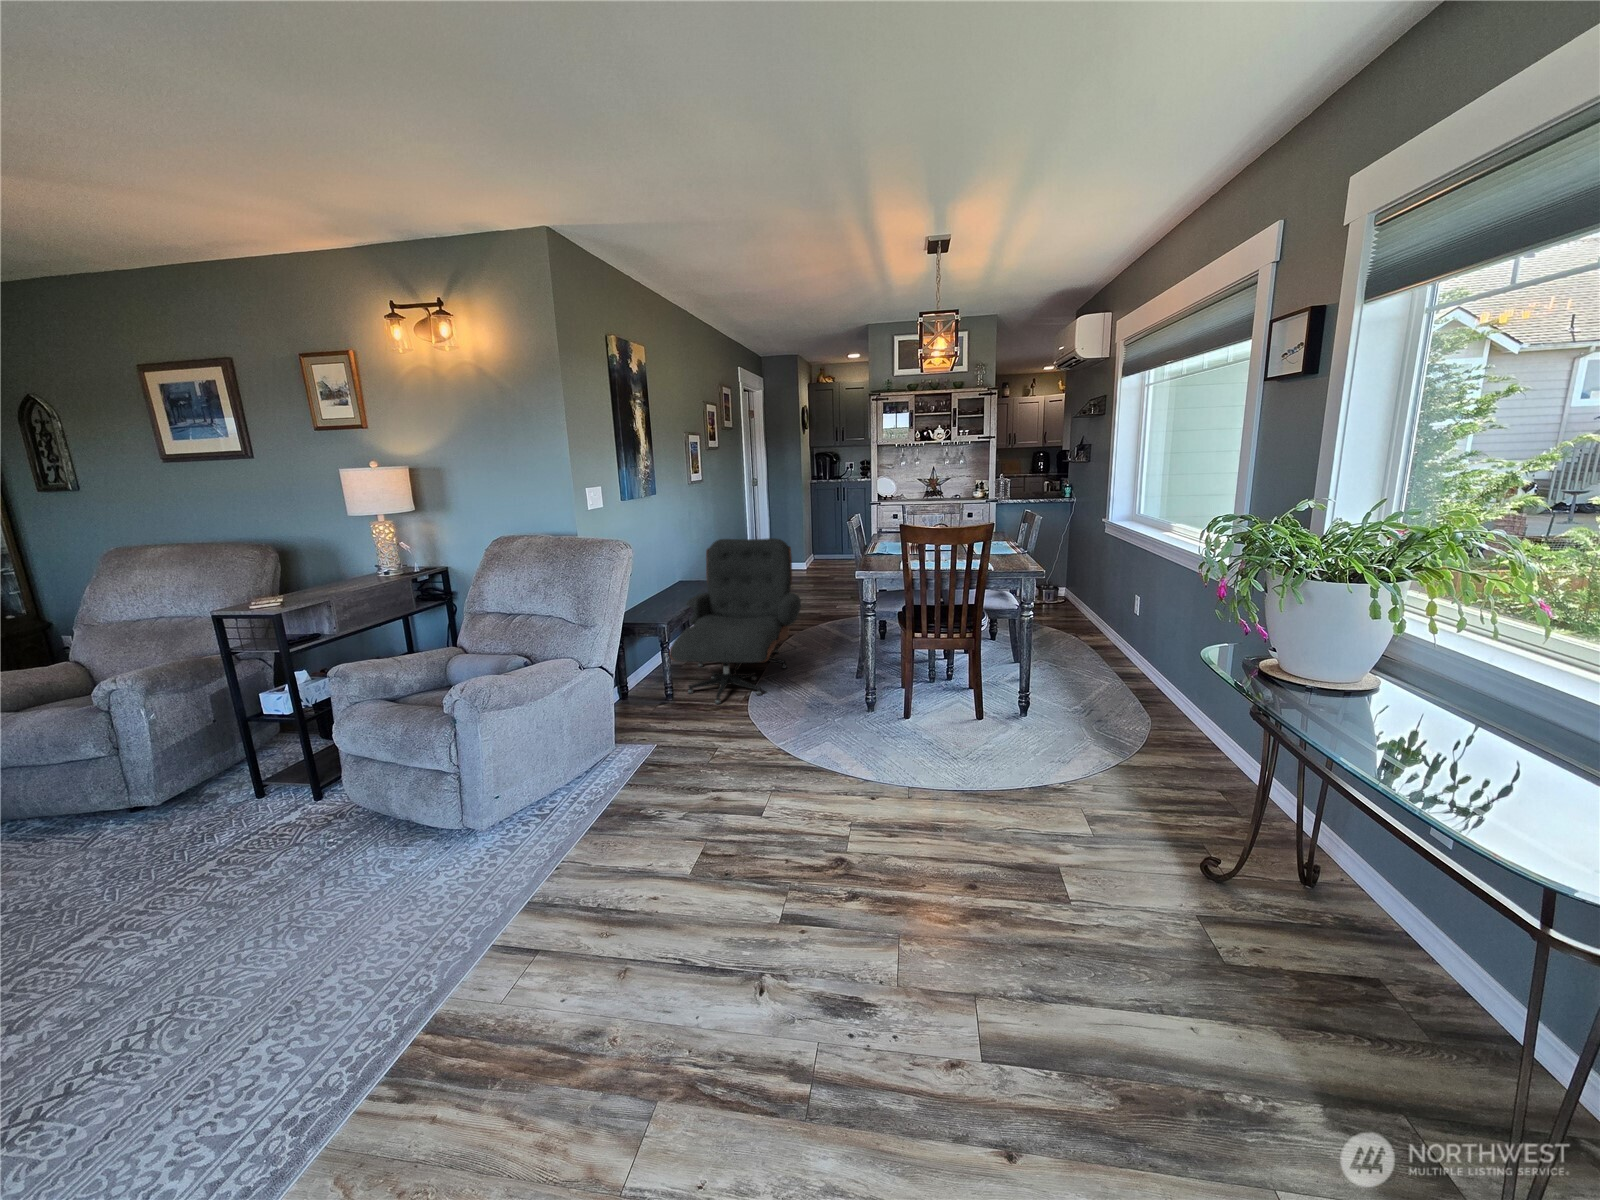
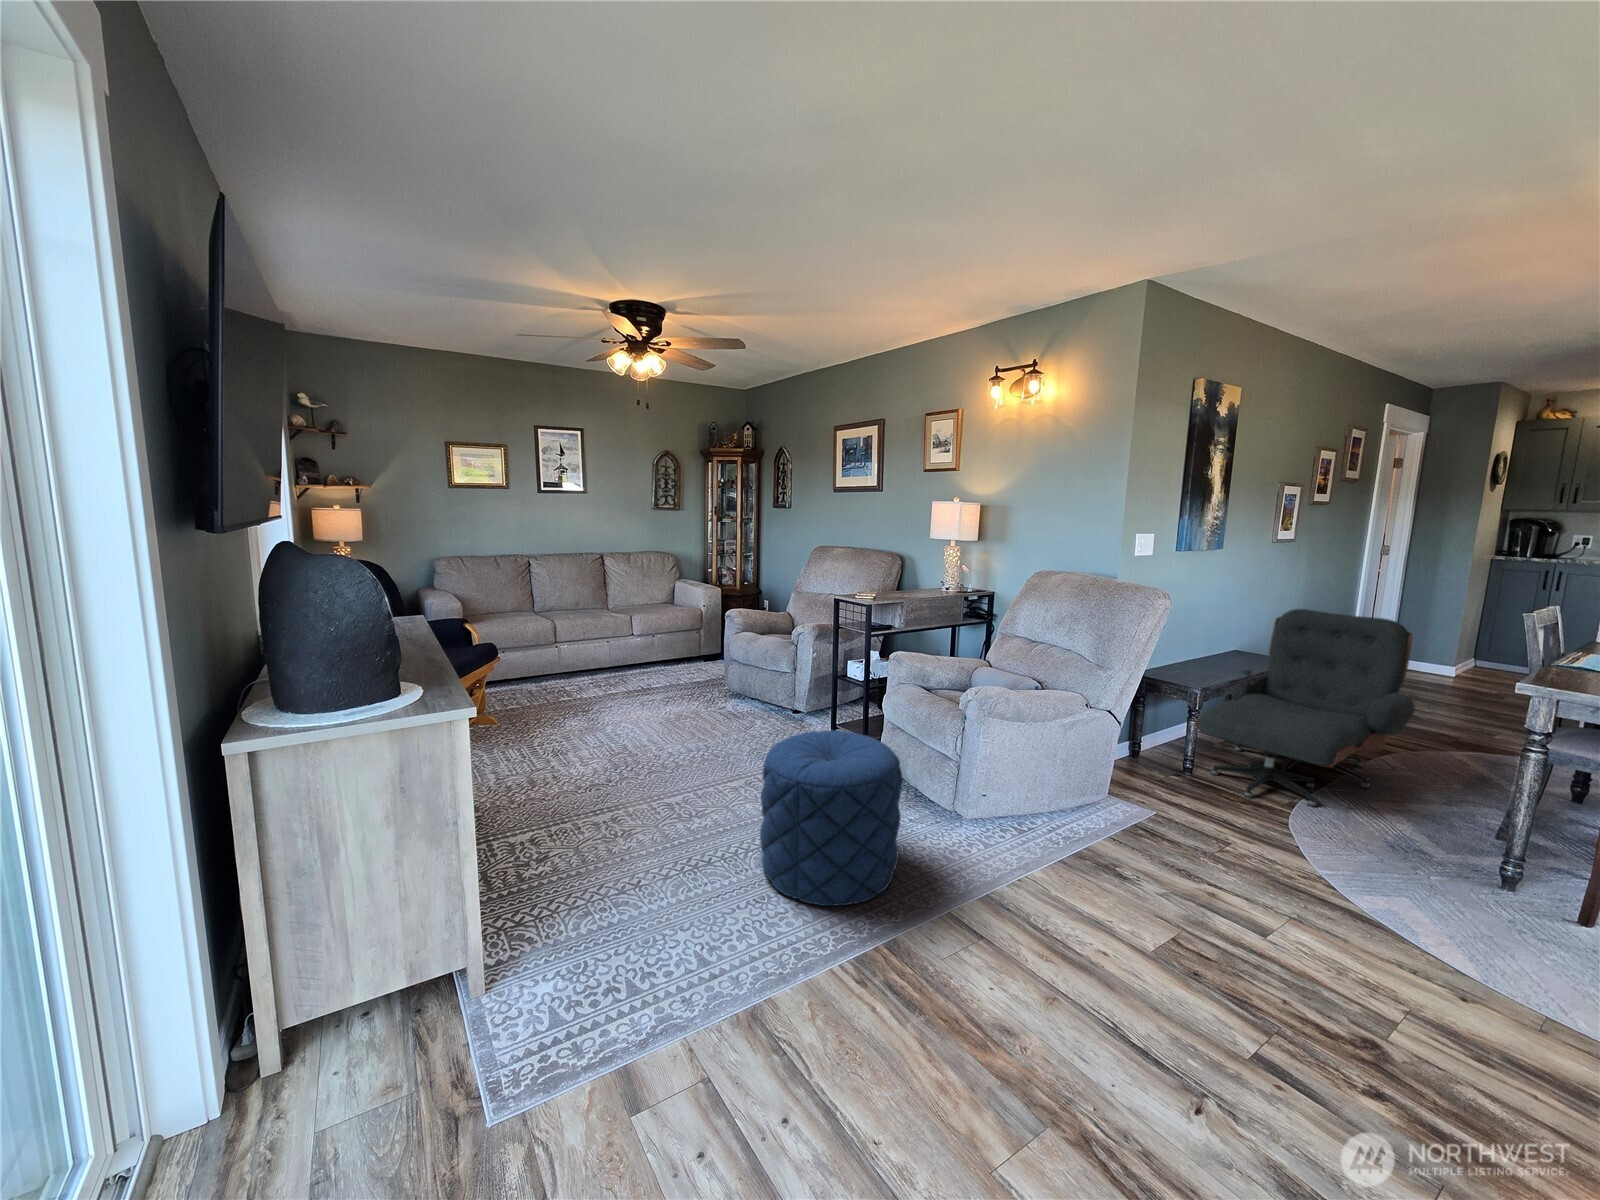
pouf: none [147,789,412,1058] -> present [760,730,903,906]

